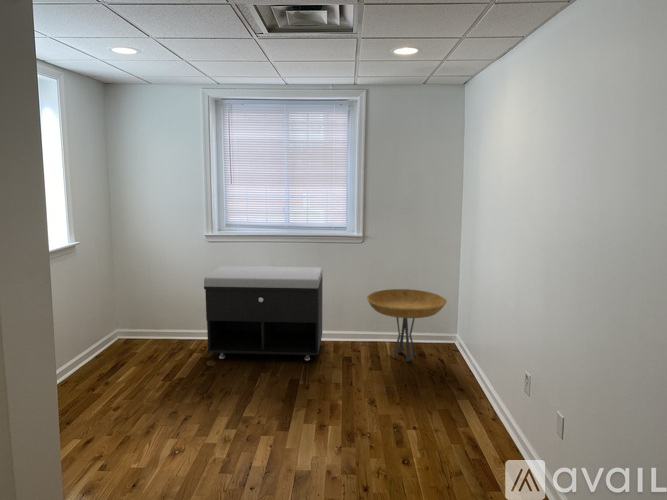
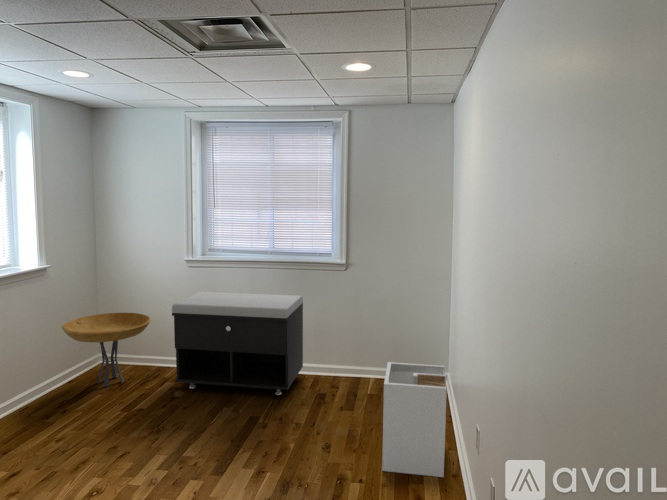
side table: present [367,289,446,361] -> present [62,313,151,387]
laundry hamper: none [421,324,487,420] -> present [382,362,447,477]

